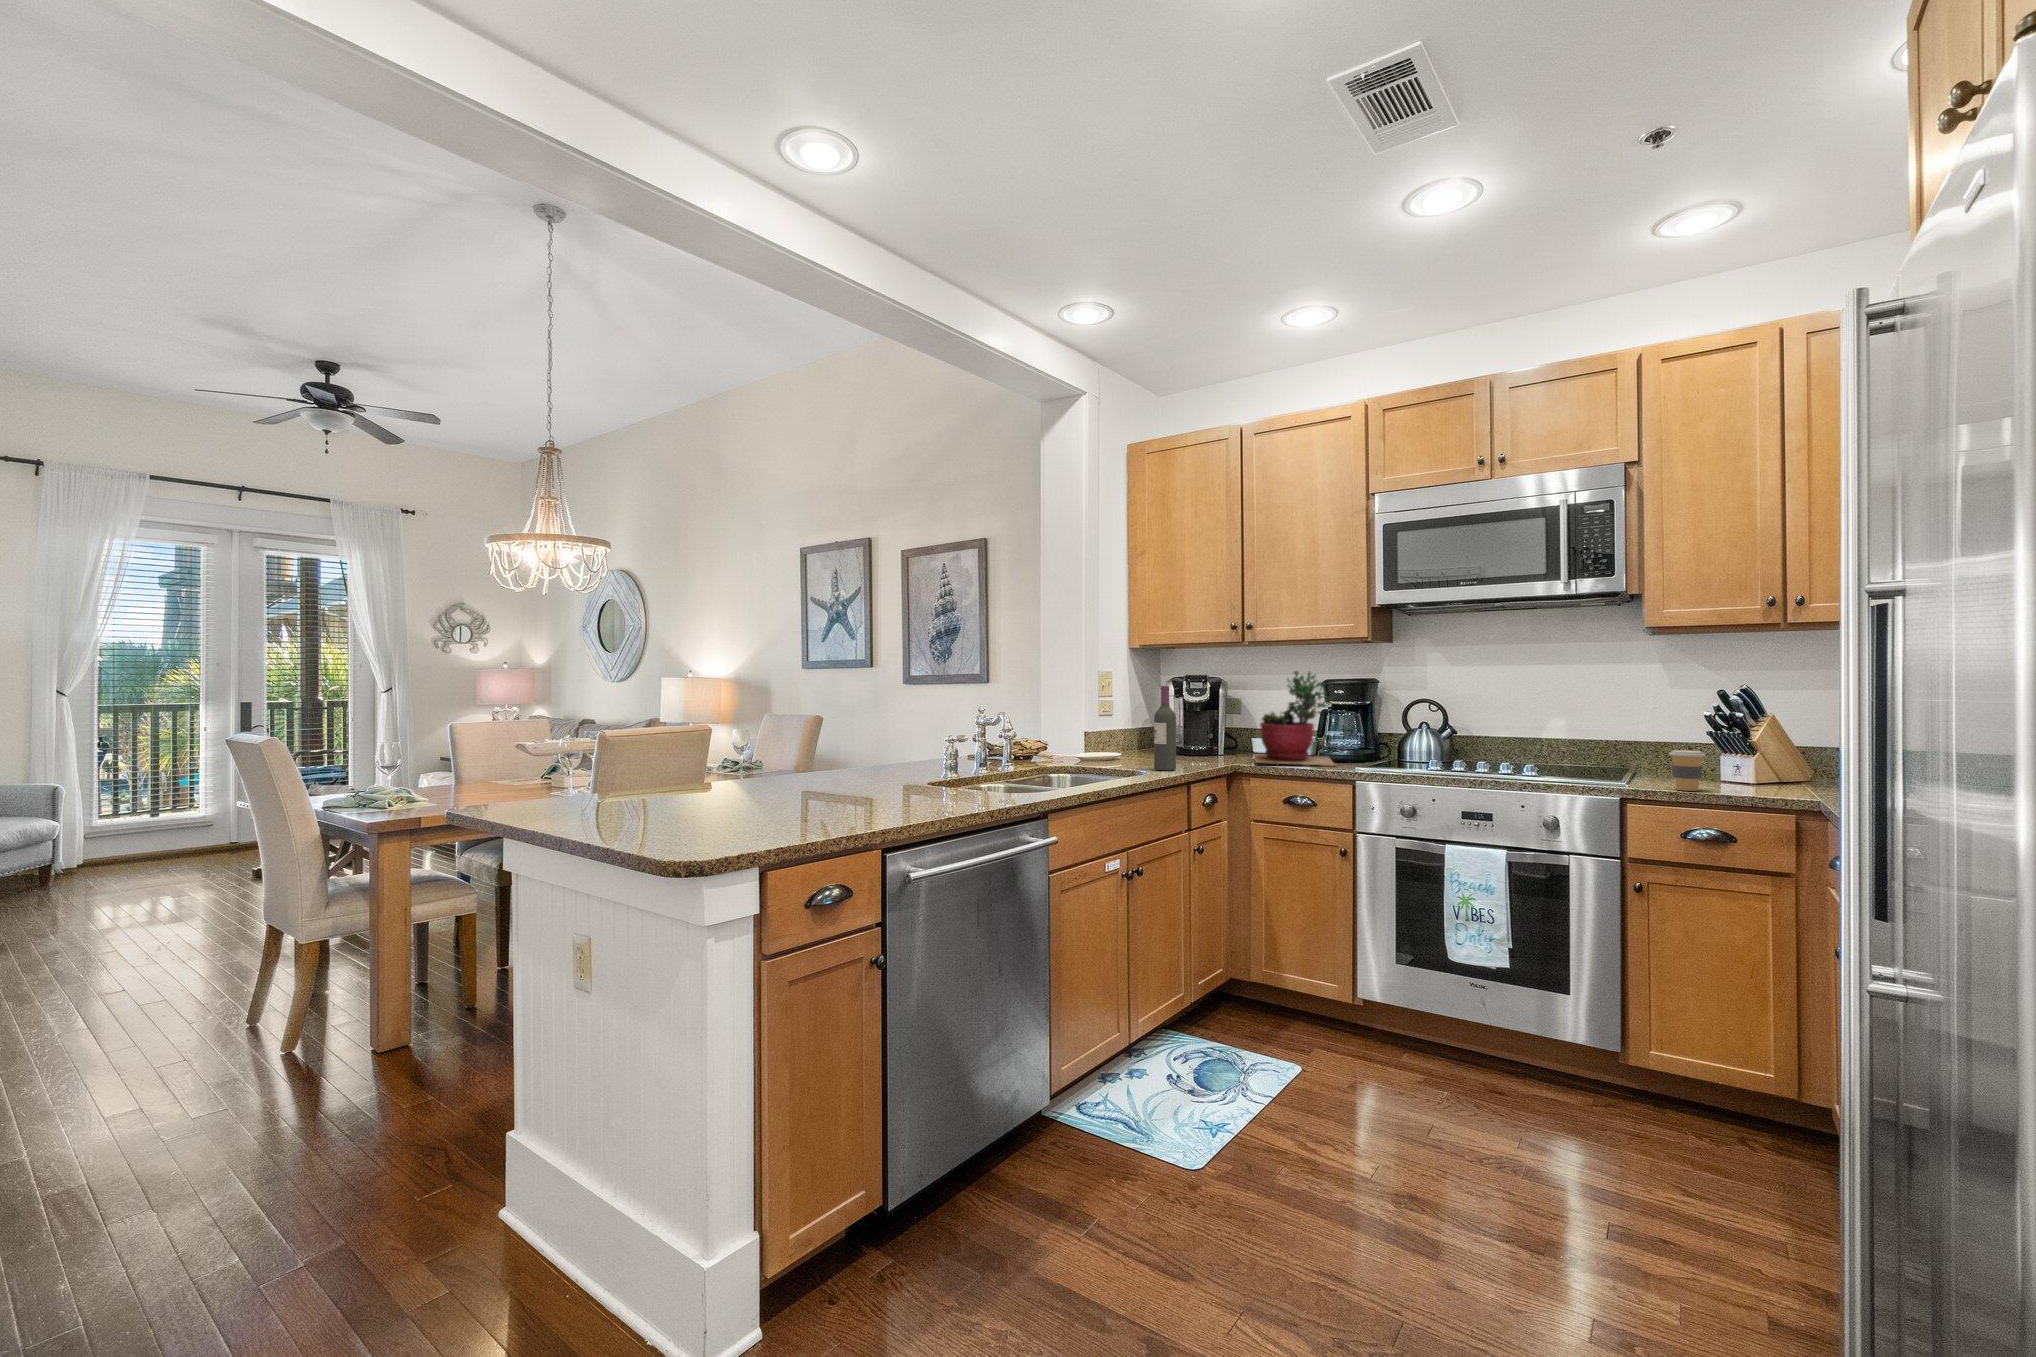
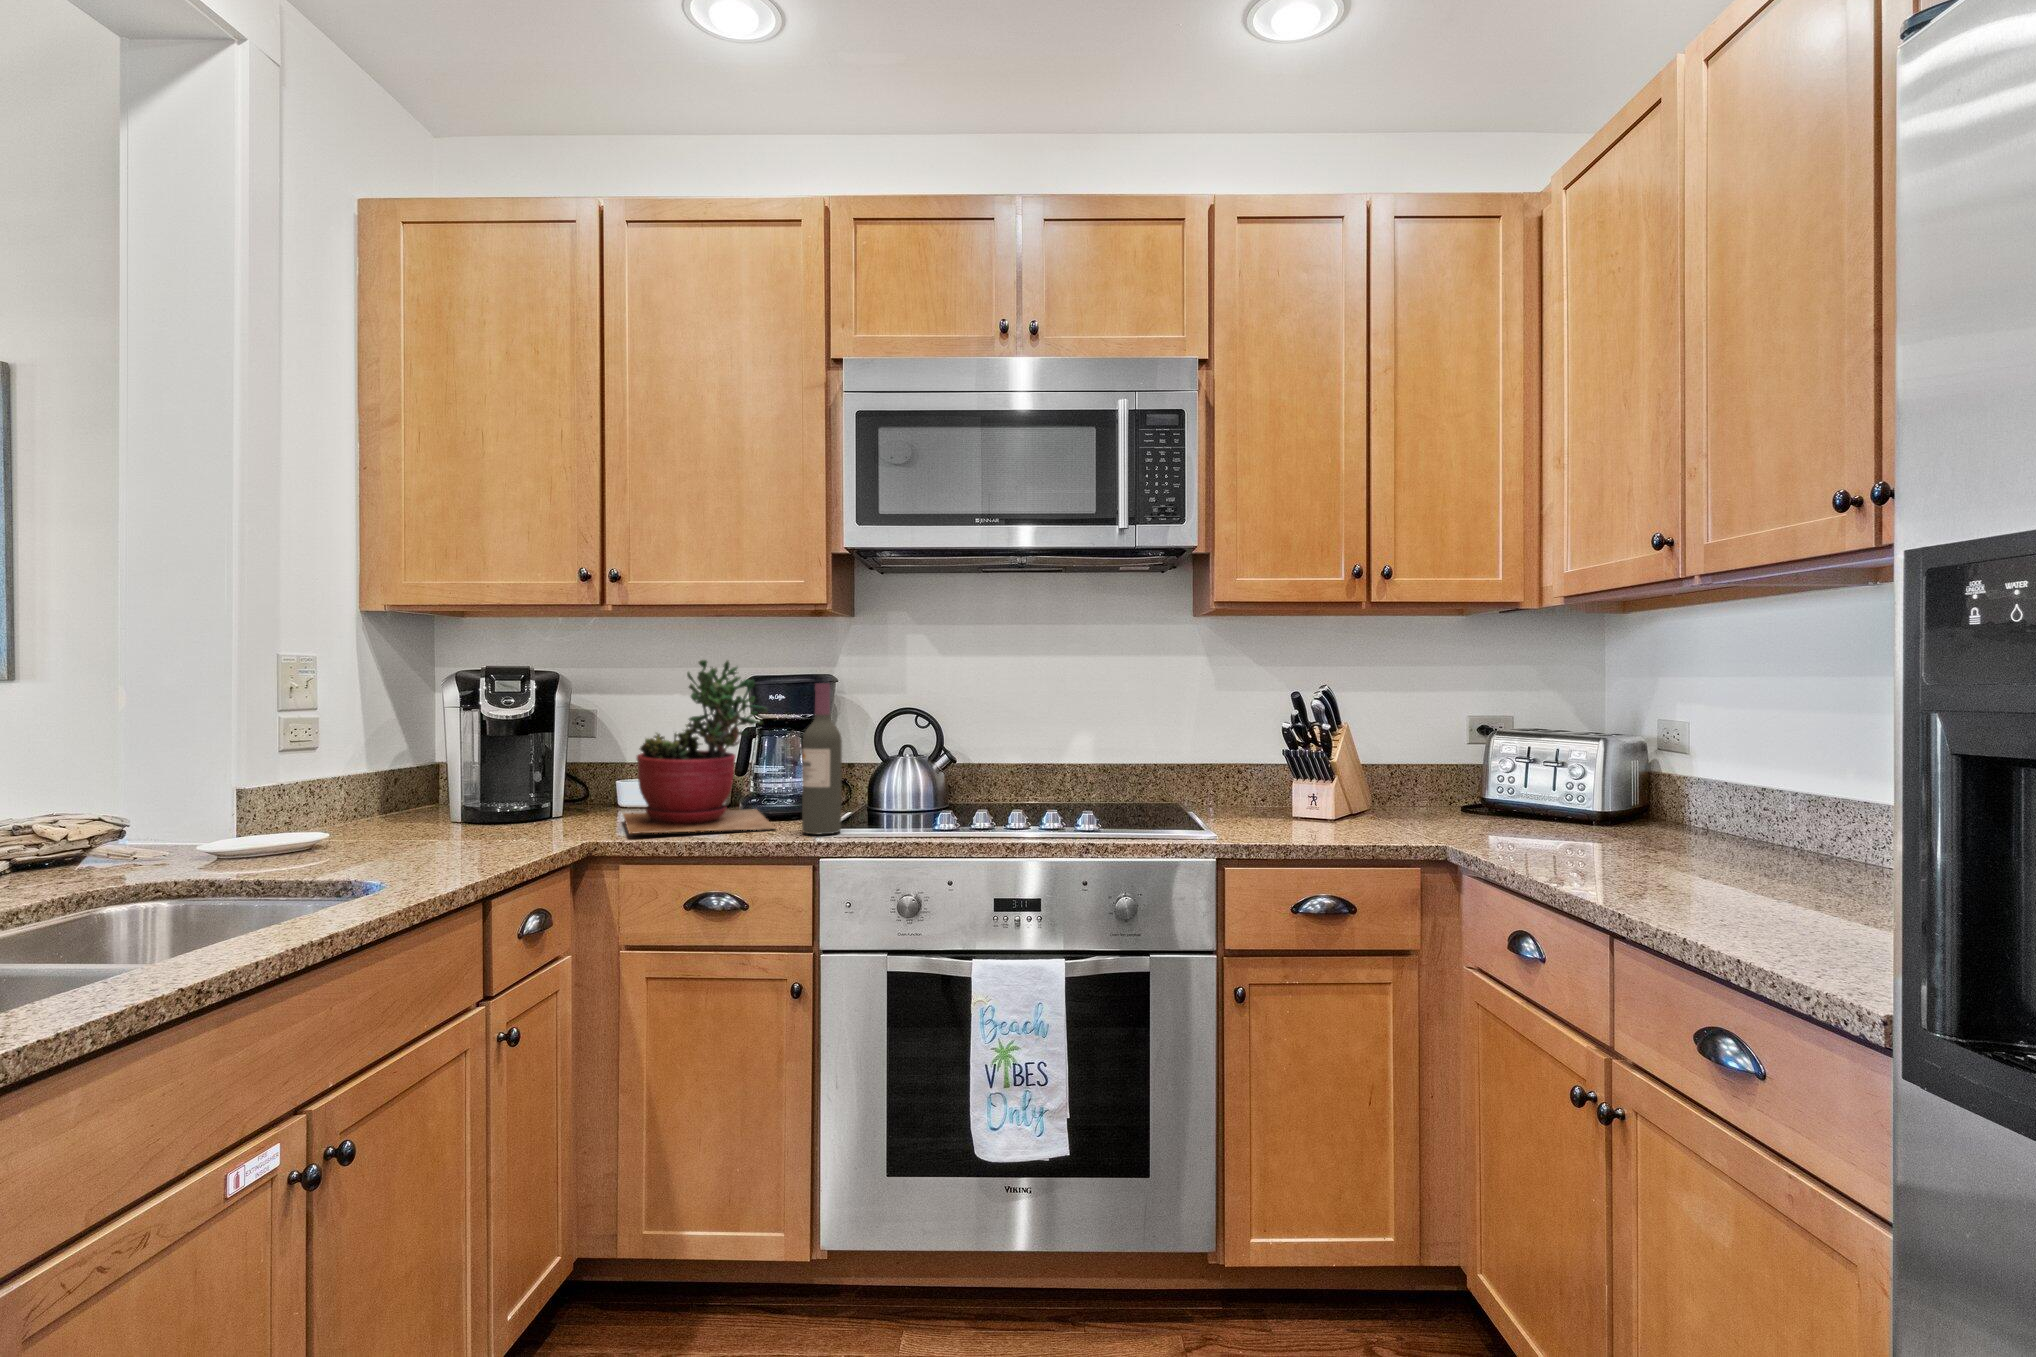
wine bottle: present [1154,686,1176,771] -> present [802,683,842,834]
coffee cup: present [1669,750,1705,791] -> none [1275,782,1319,842]

